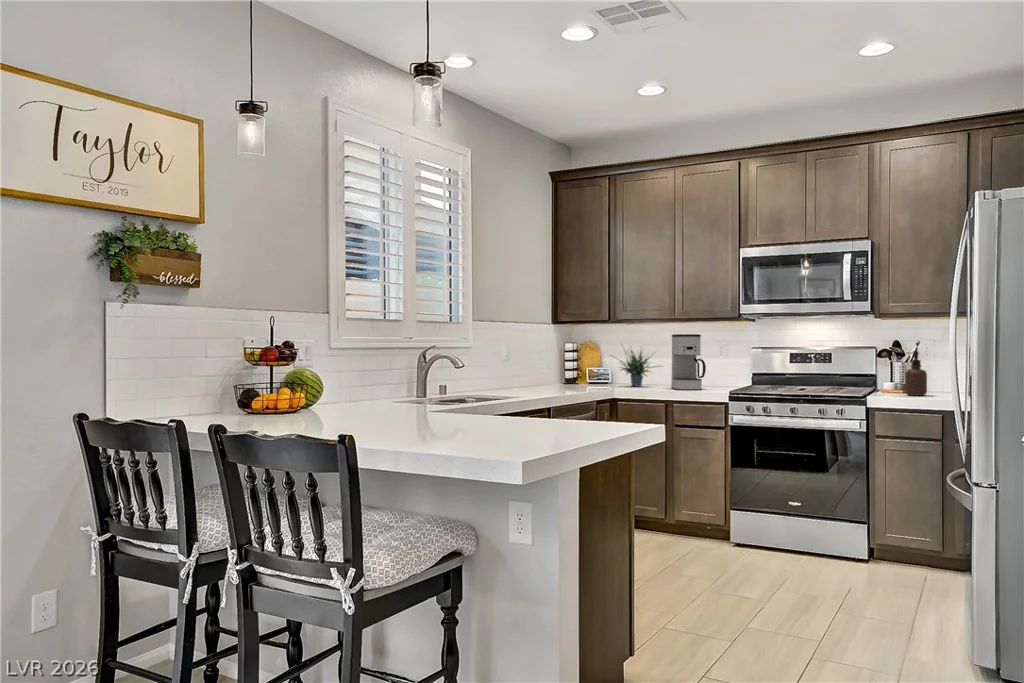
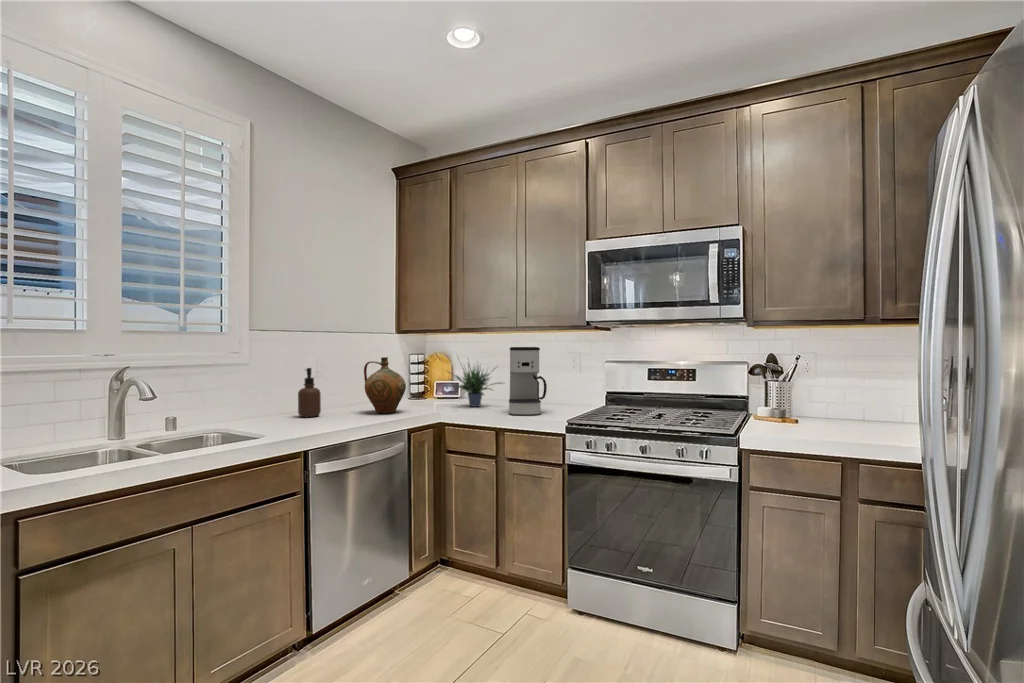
ceramic jug: none [551,342,585,389] -> present [364,357,406,413]
soap dispenser: present [905,351,927,396] -> present [298,368,321,417]

